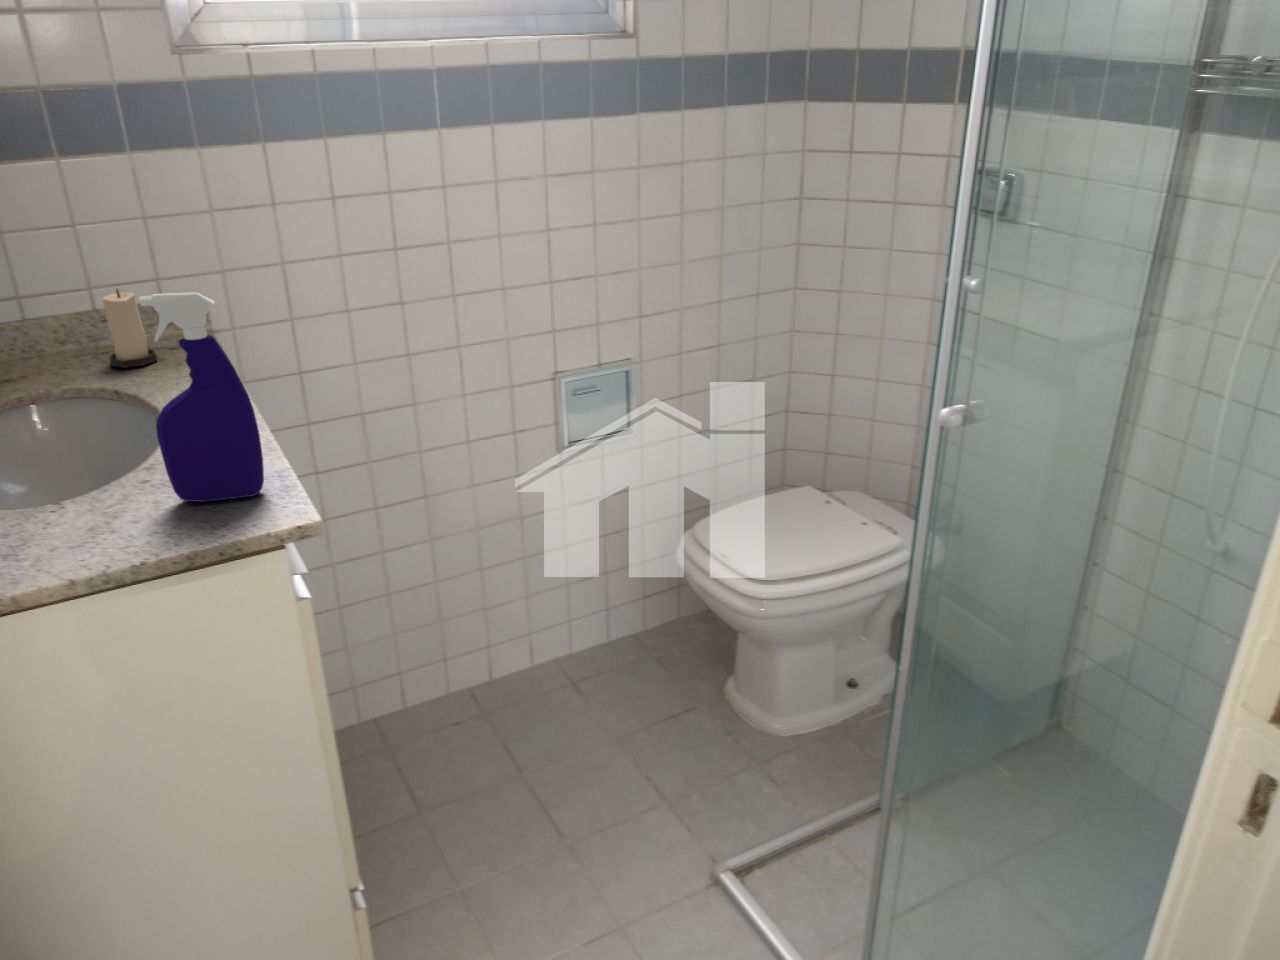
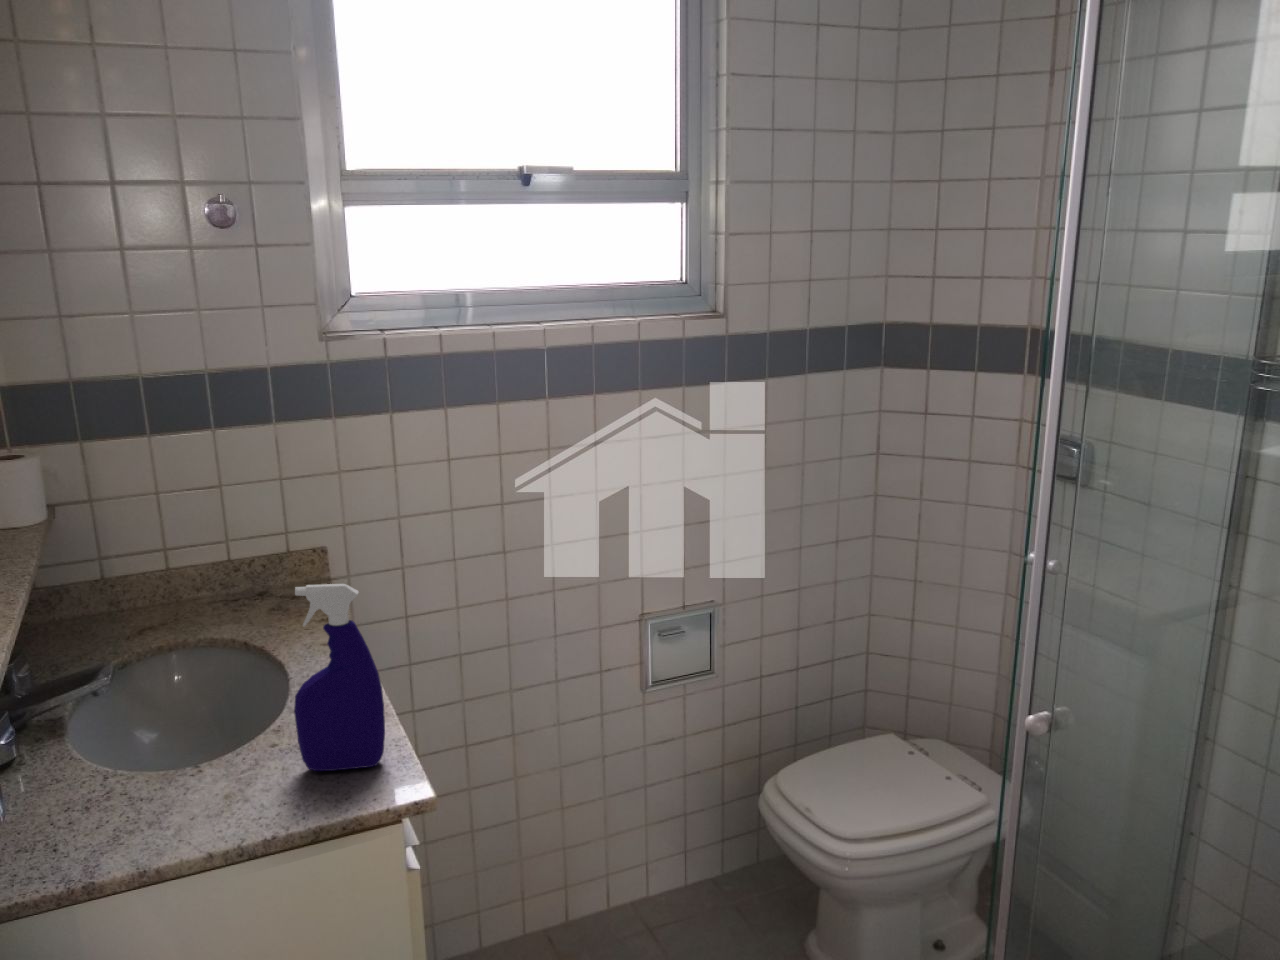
candle: present [103,290,157,368] -> none [239,546,281,618]

